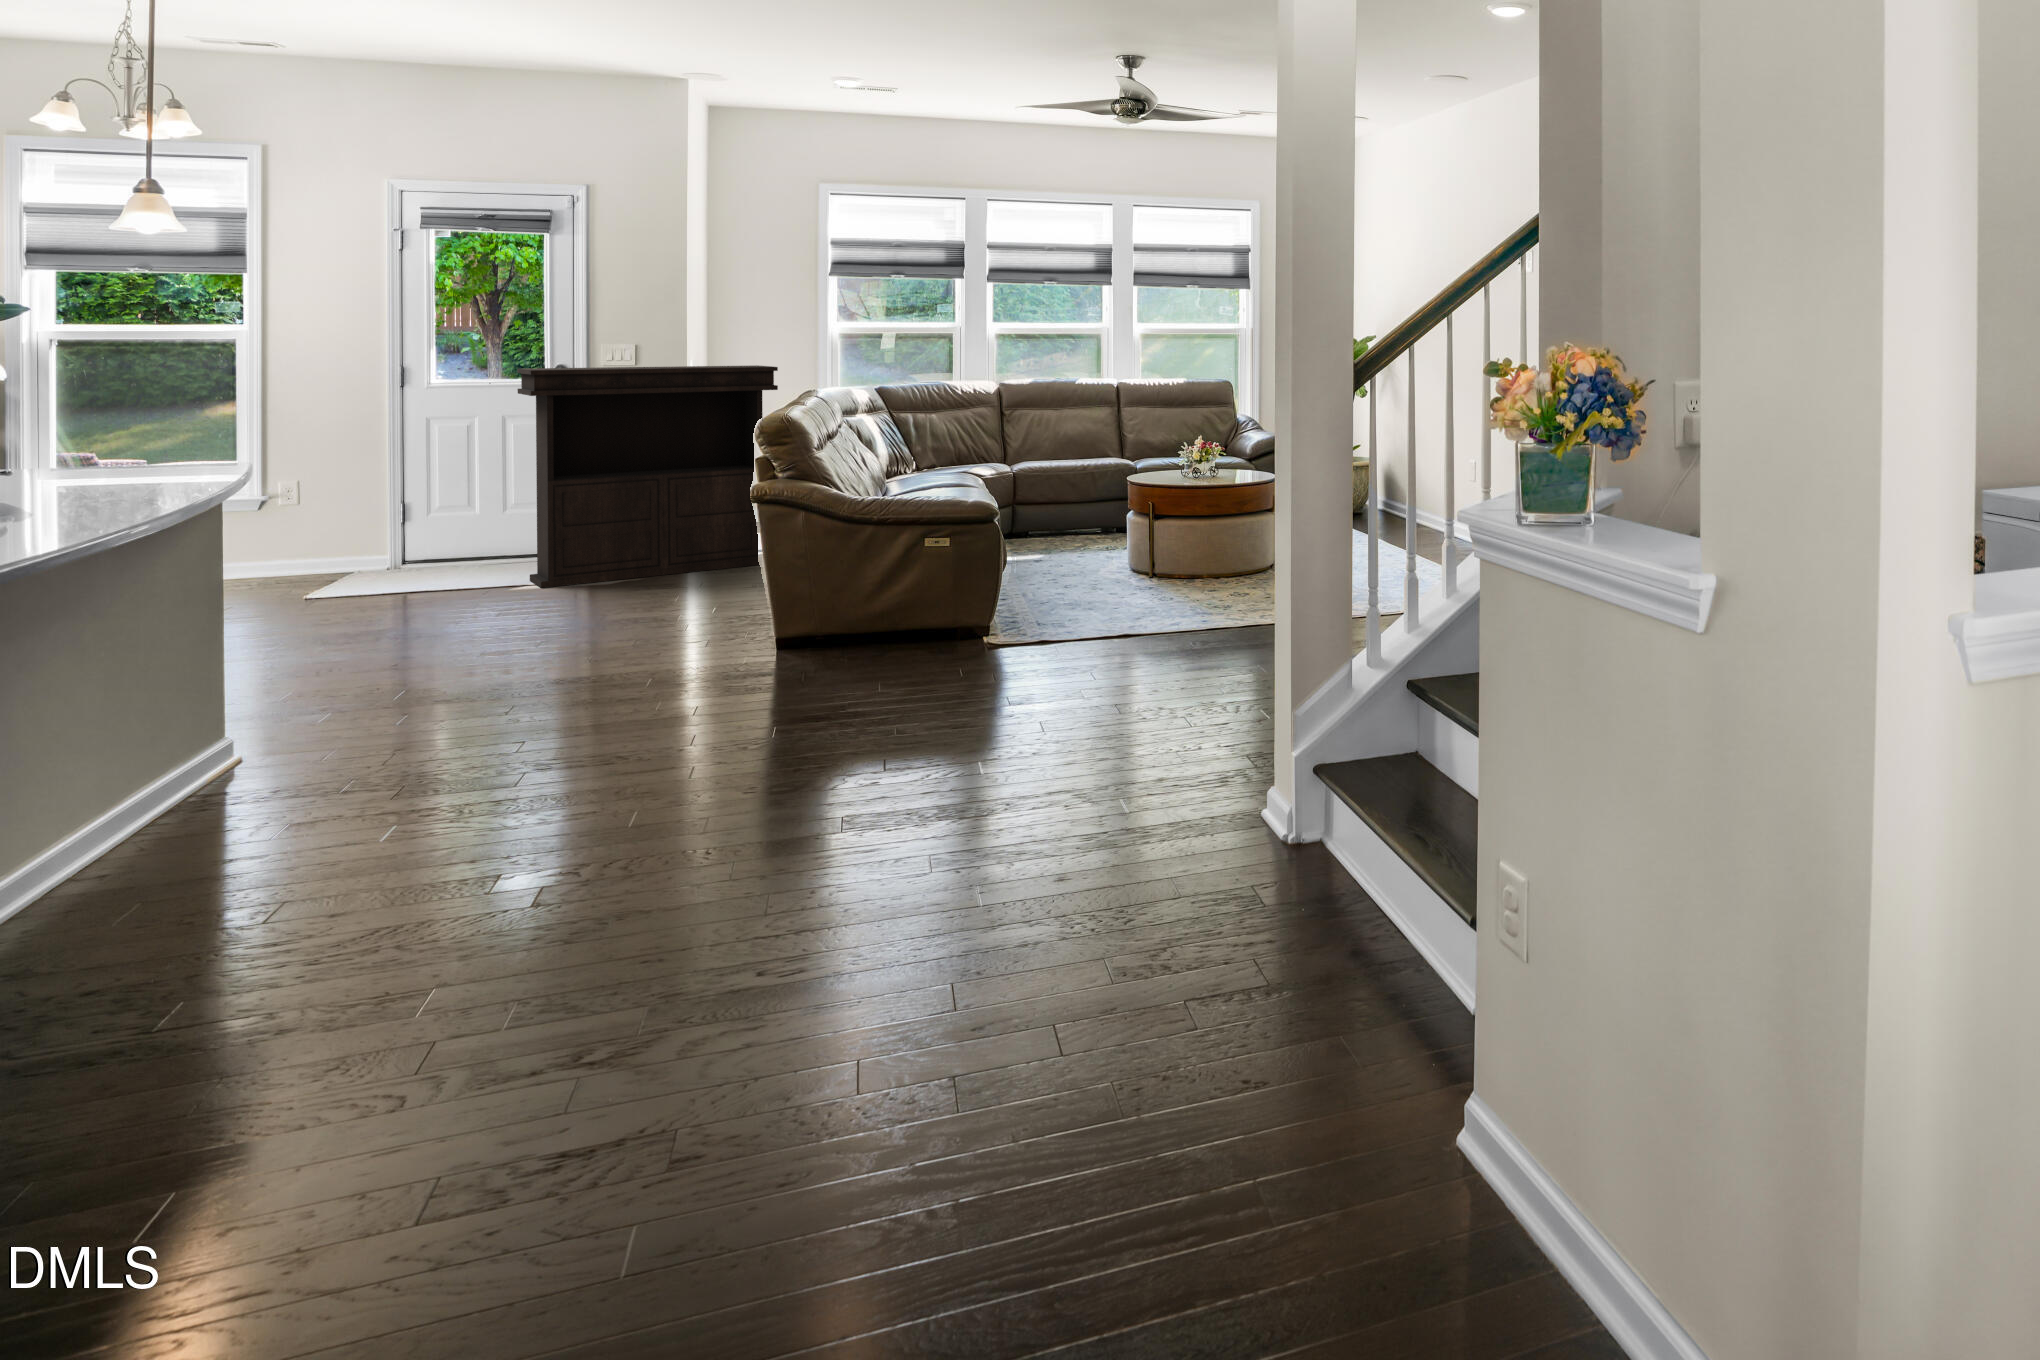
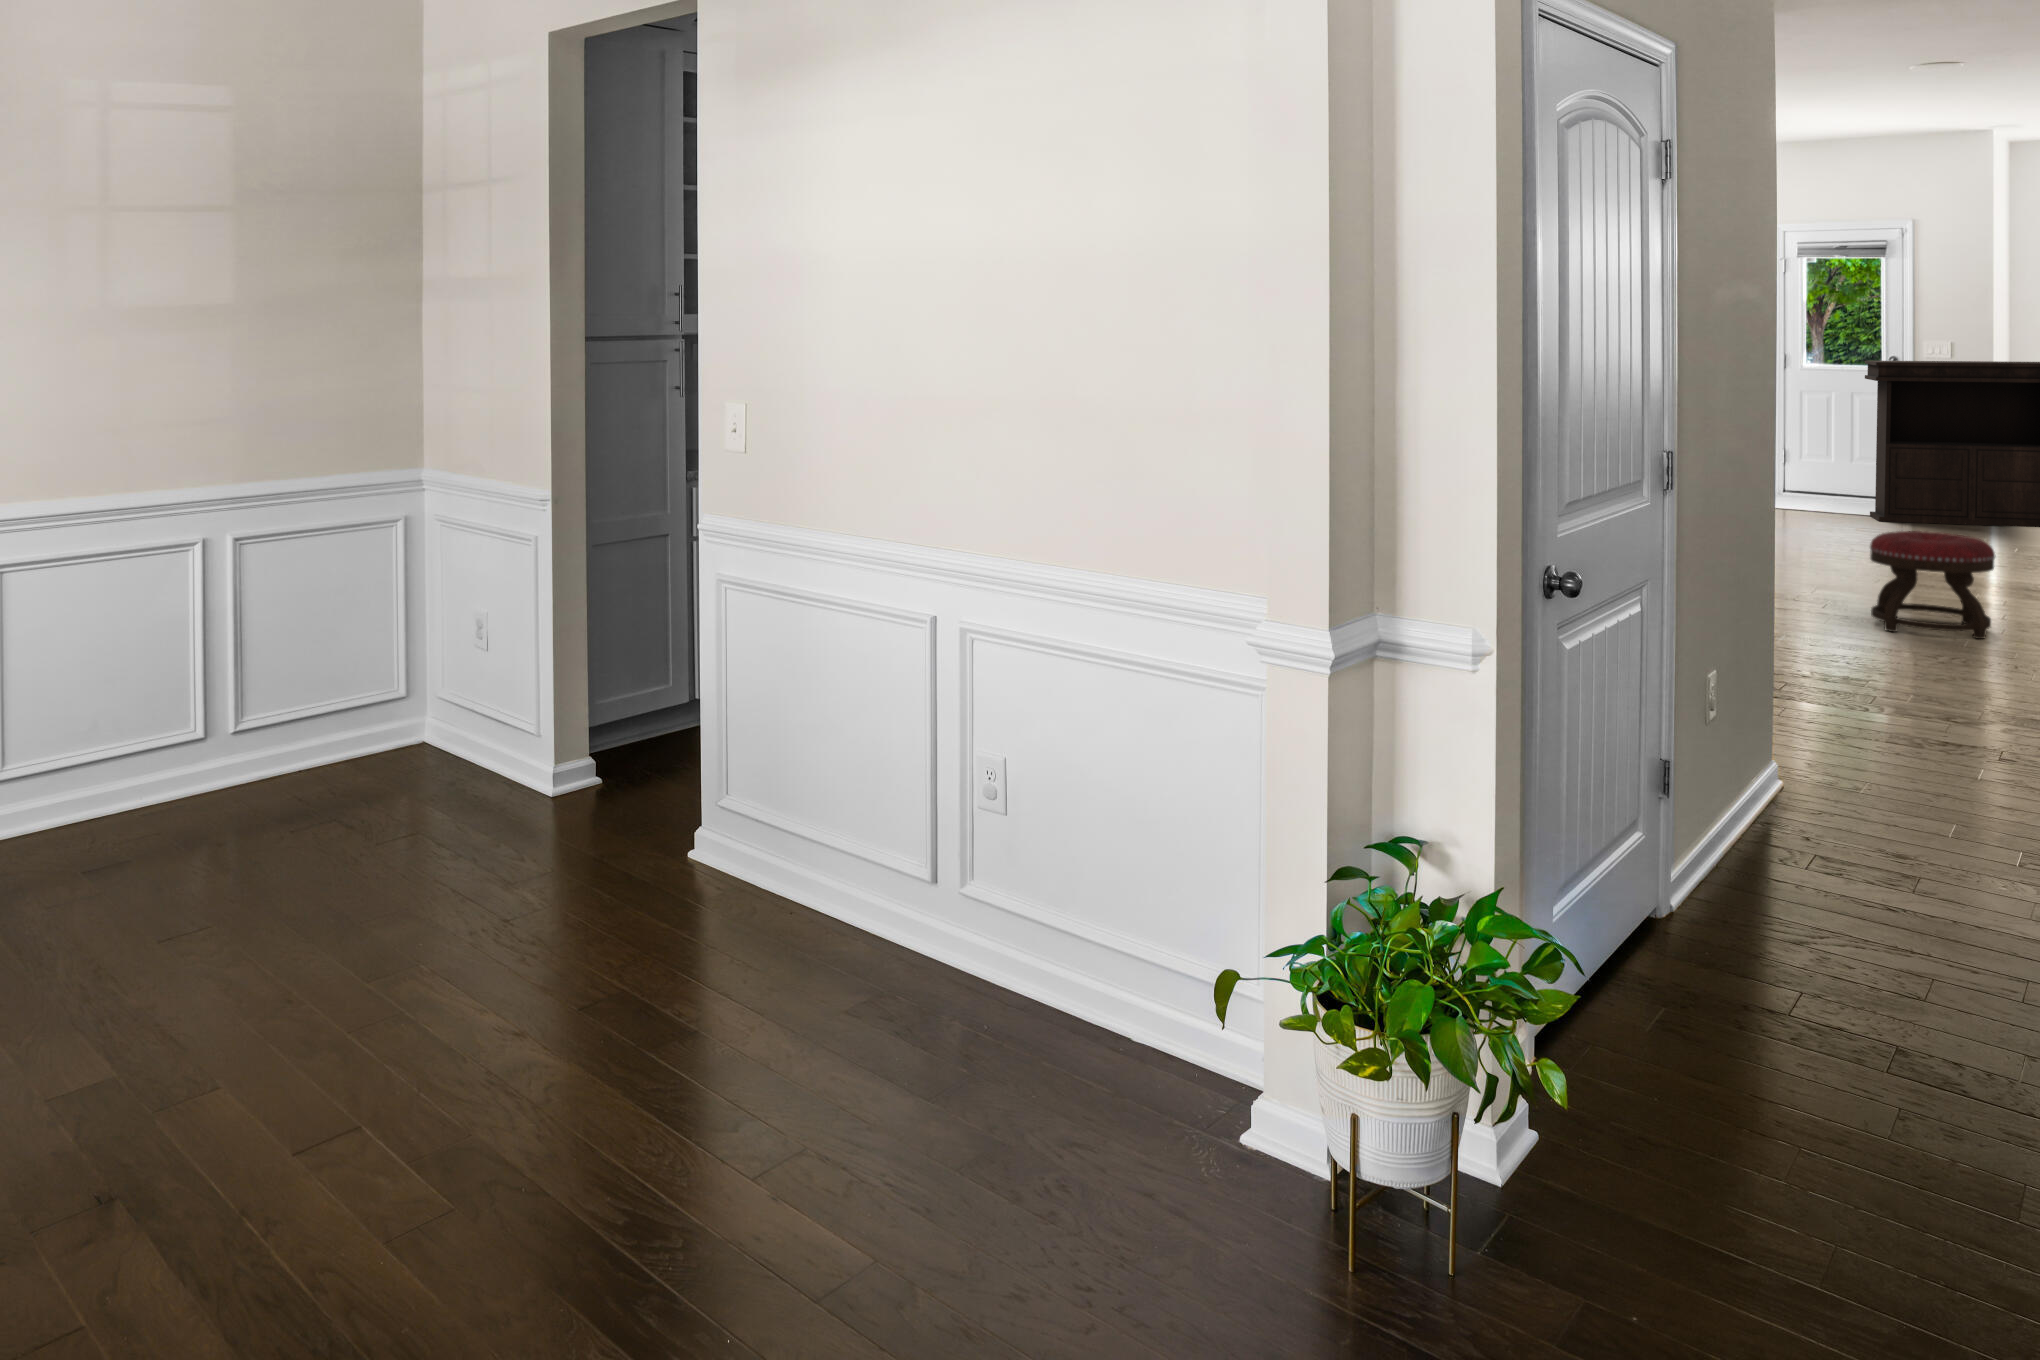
ottoman: none [467,637,675,829] -> present [1870,531,1995,639]

